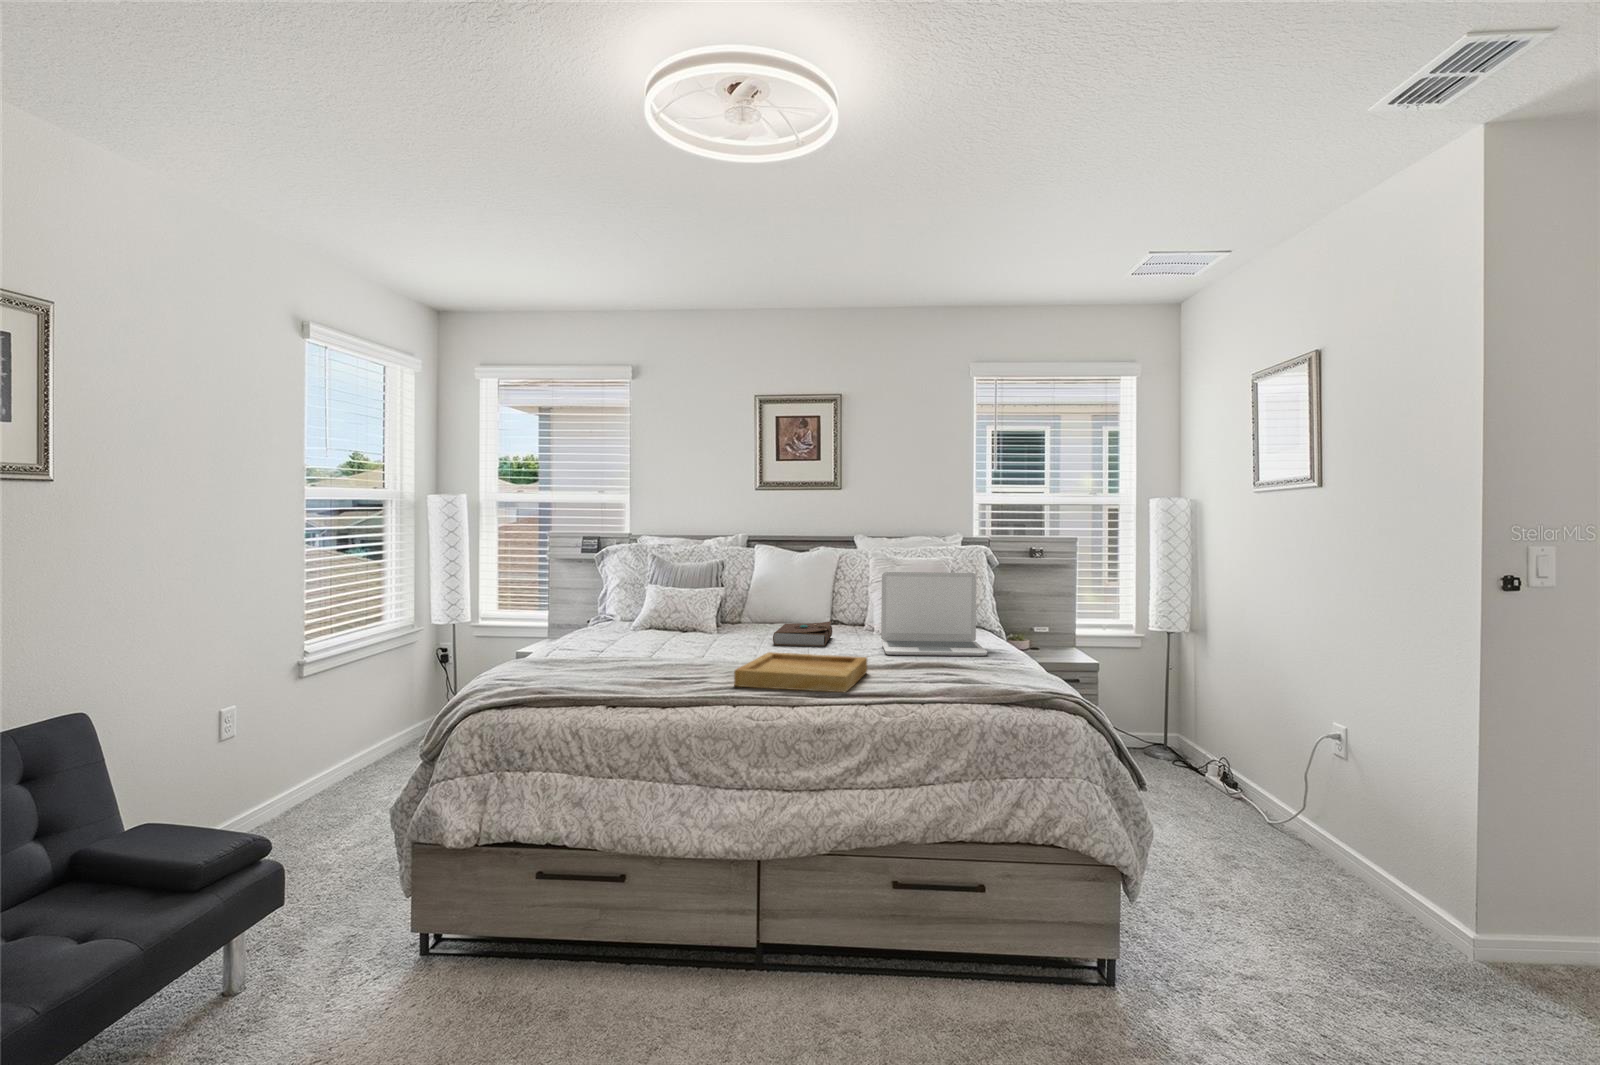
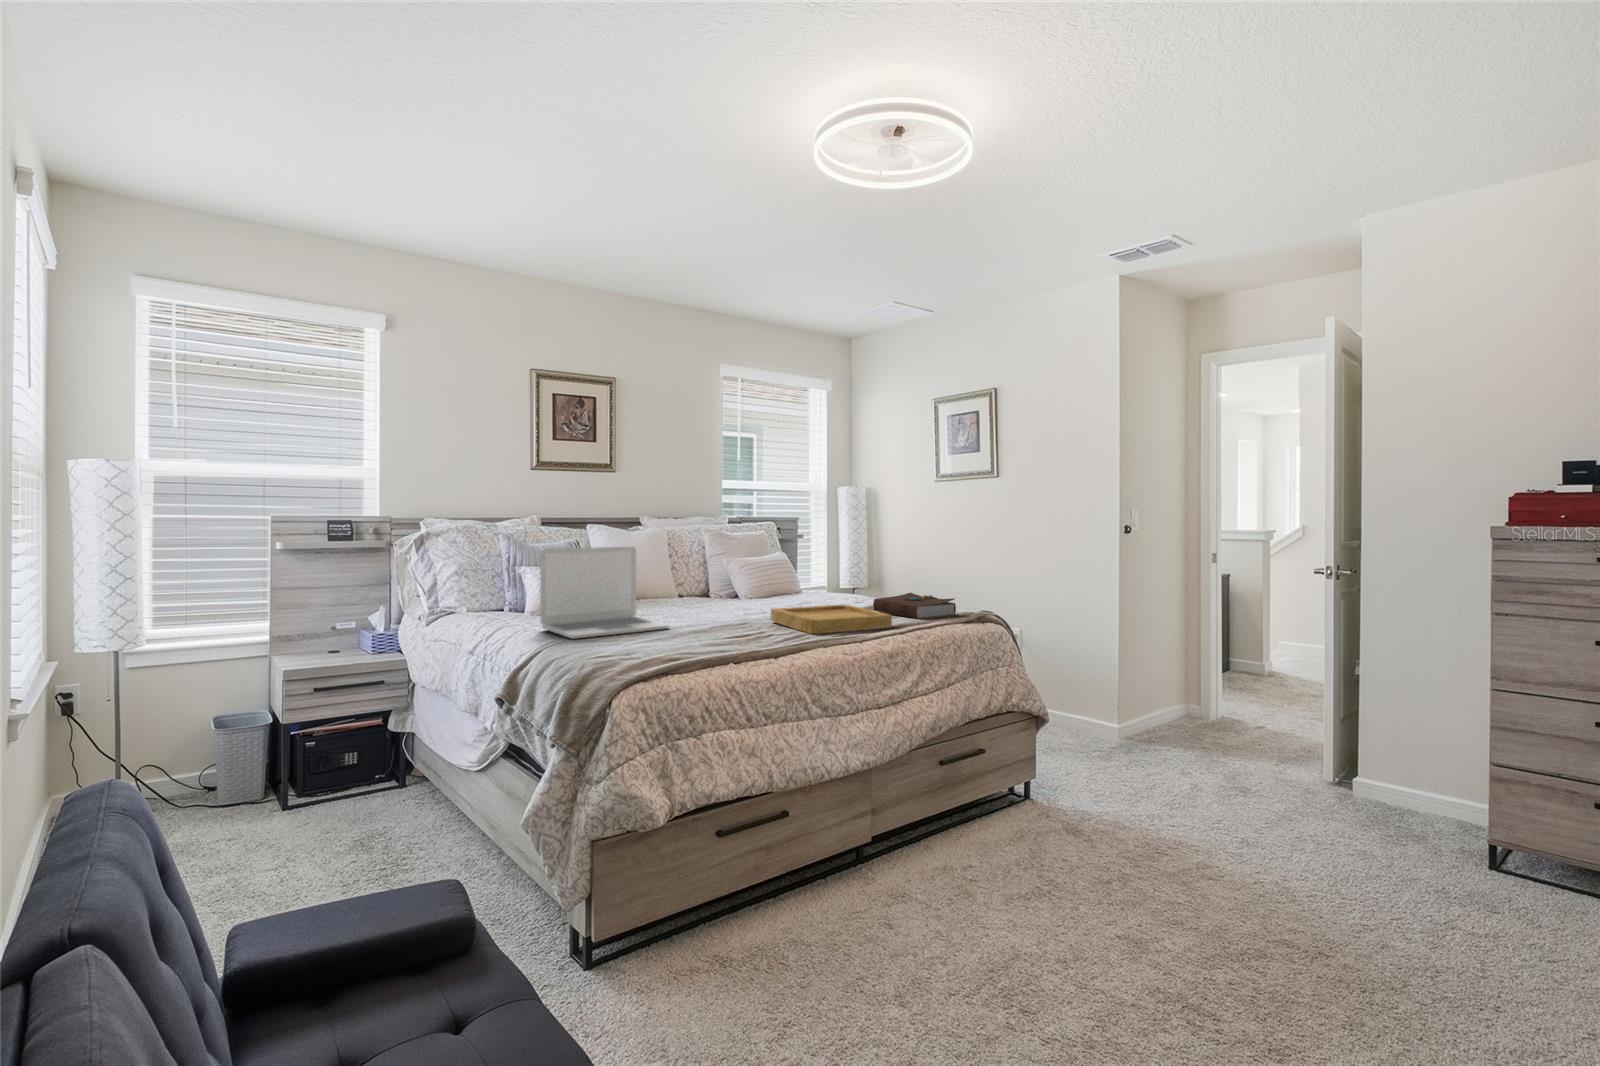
laptop: present [881,572,987,656] -> present [540,547,669,639]
book: present [773,621,832,646] -> present [873,593,956,619]

